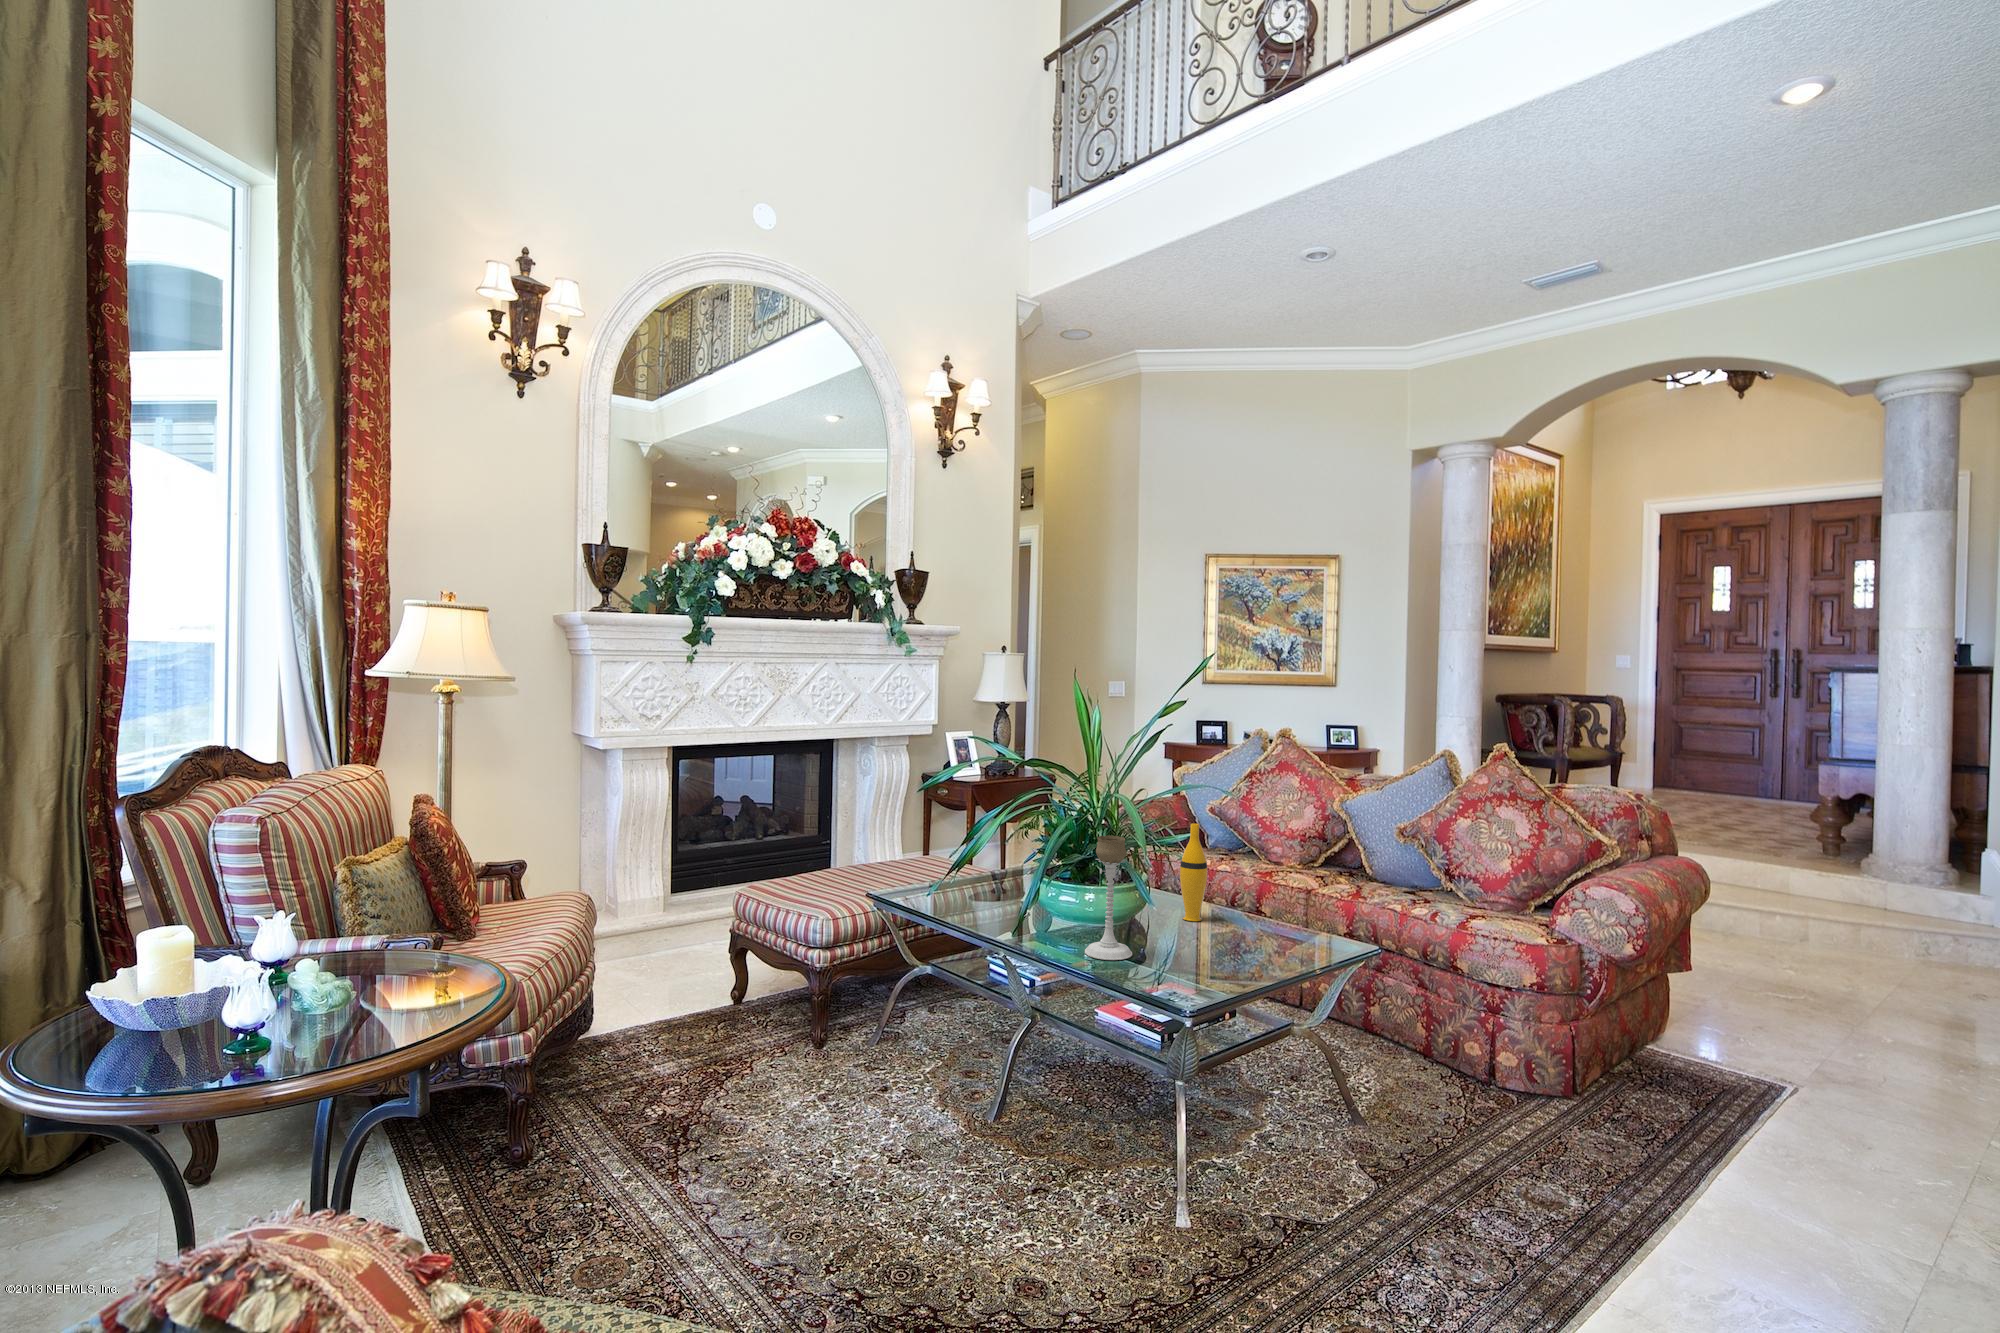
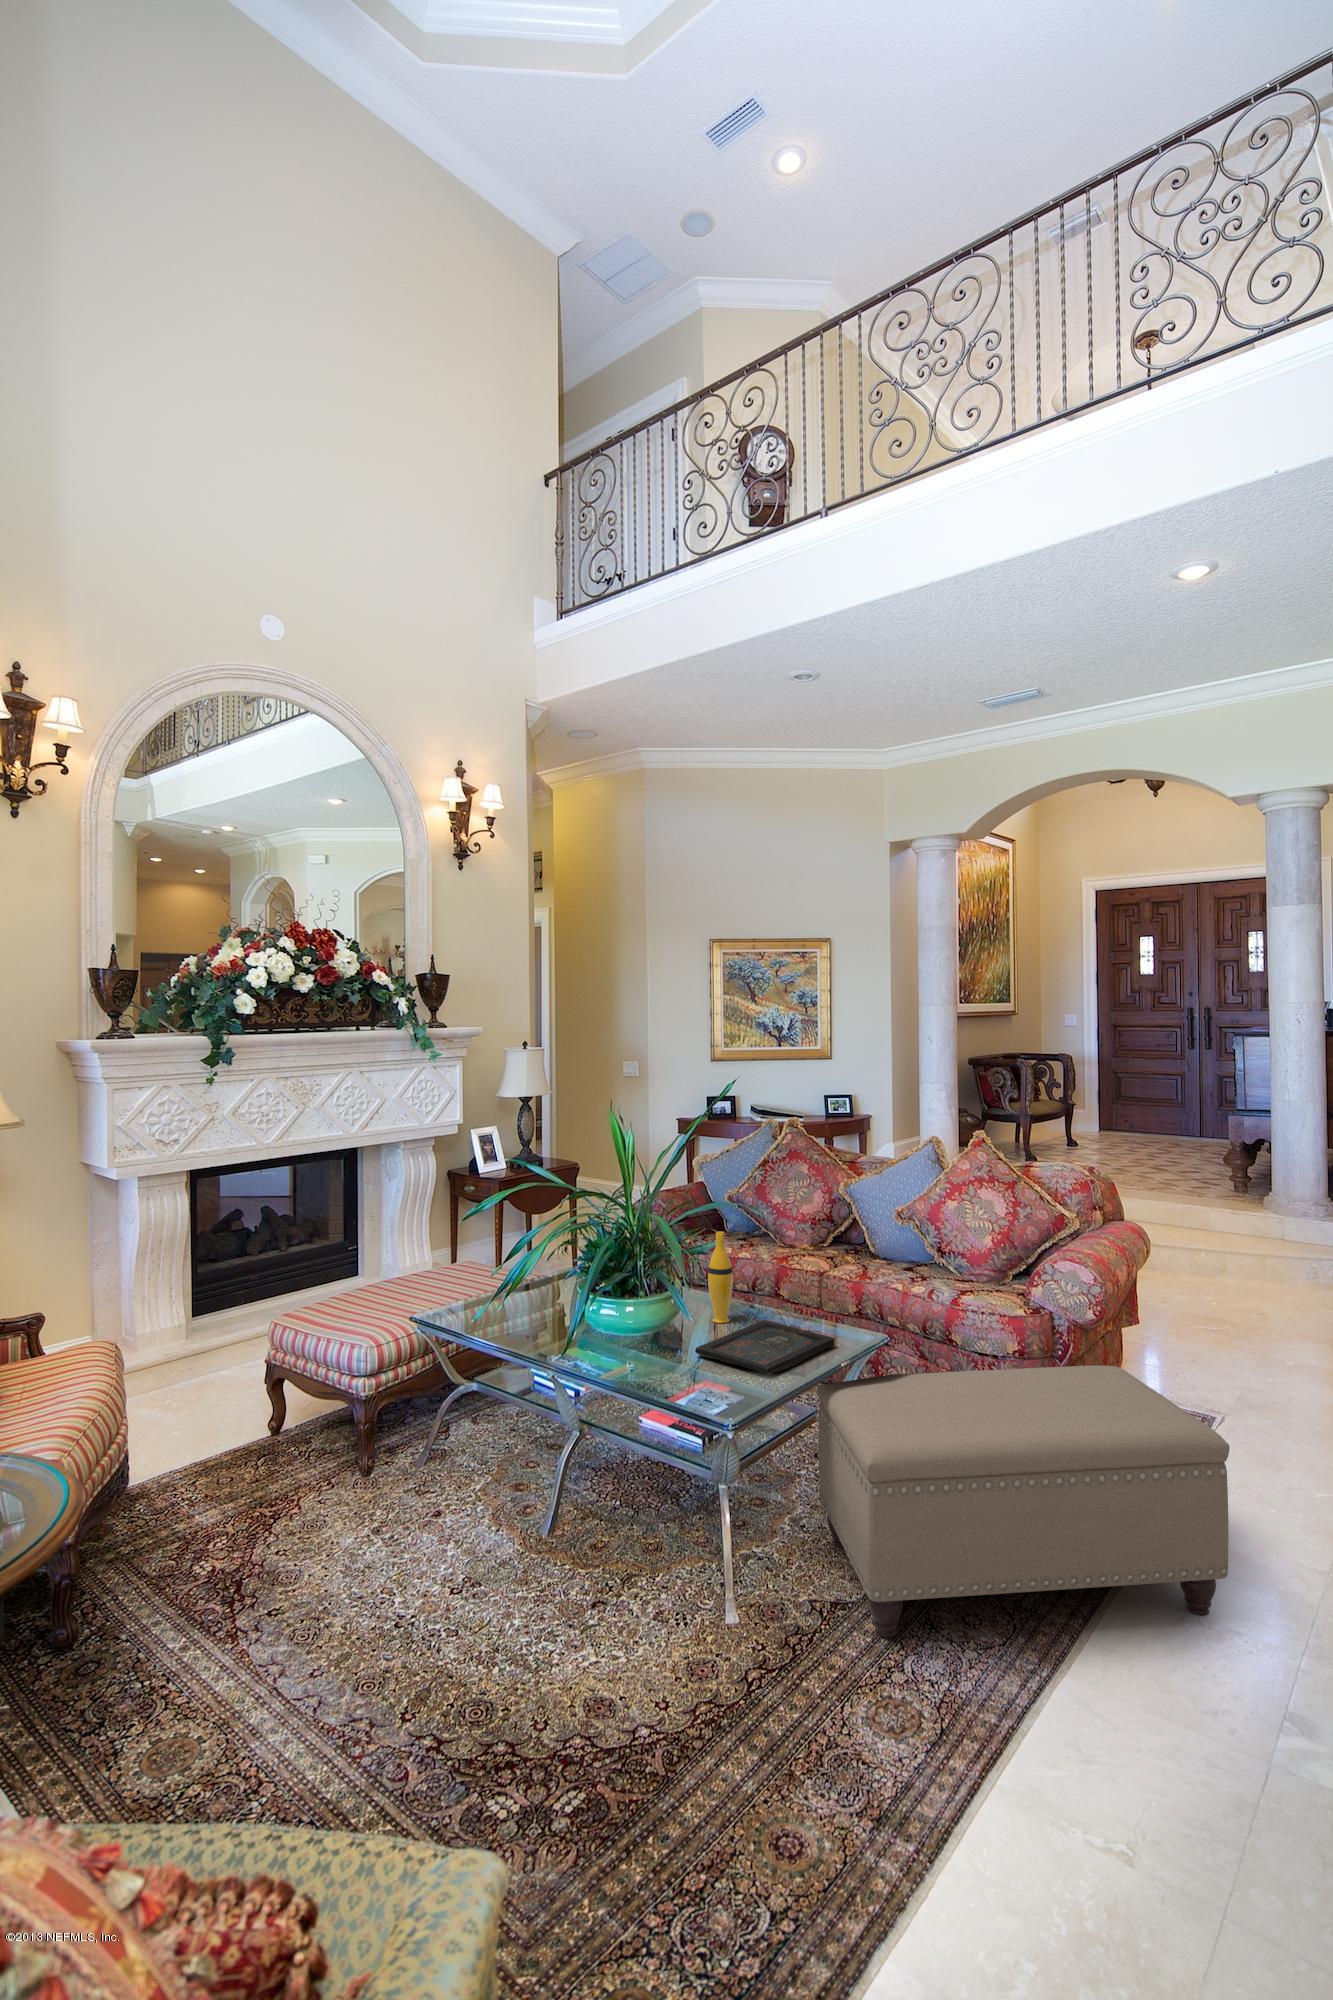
candle holder: present [1085,835,1132,960] -> none [627,1257,671,1376]
tray: none [1160,920,1317,969] -> present [695,1320,834,1374]
ottoman: none [1292,982,1800,1290] -> present [817,1366,1230,1638]

